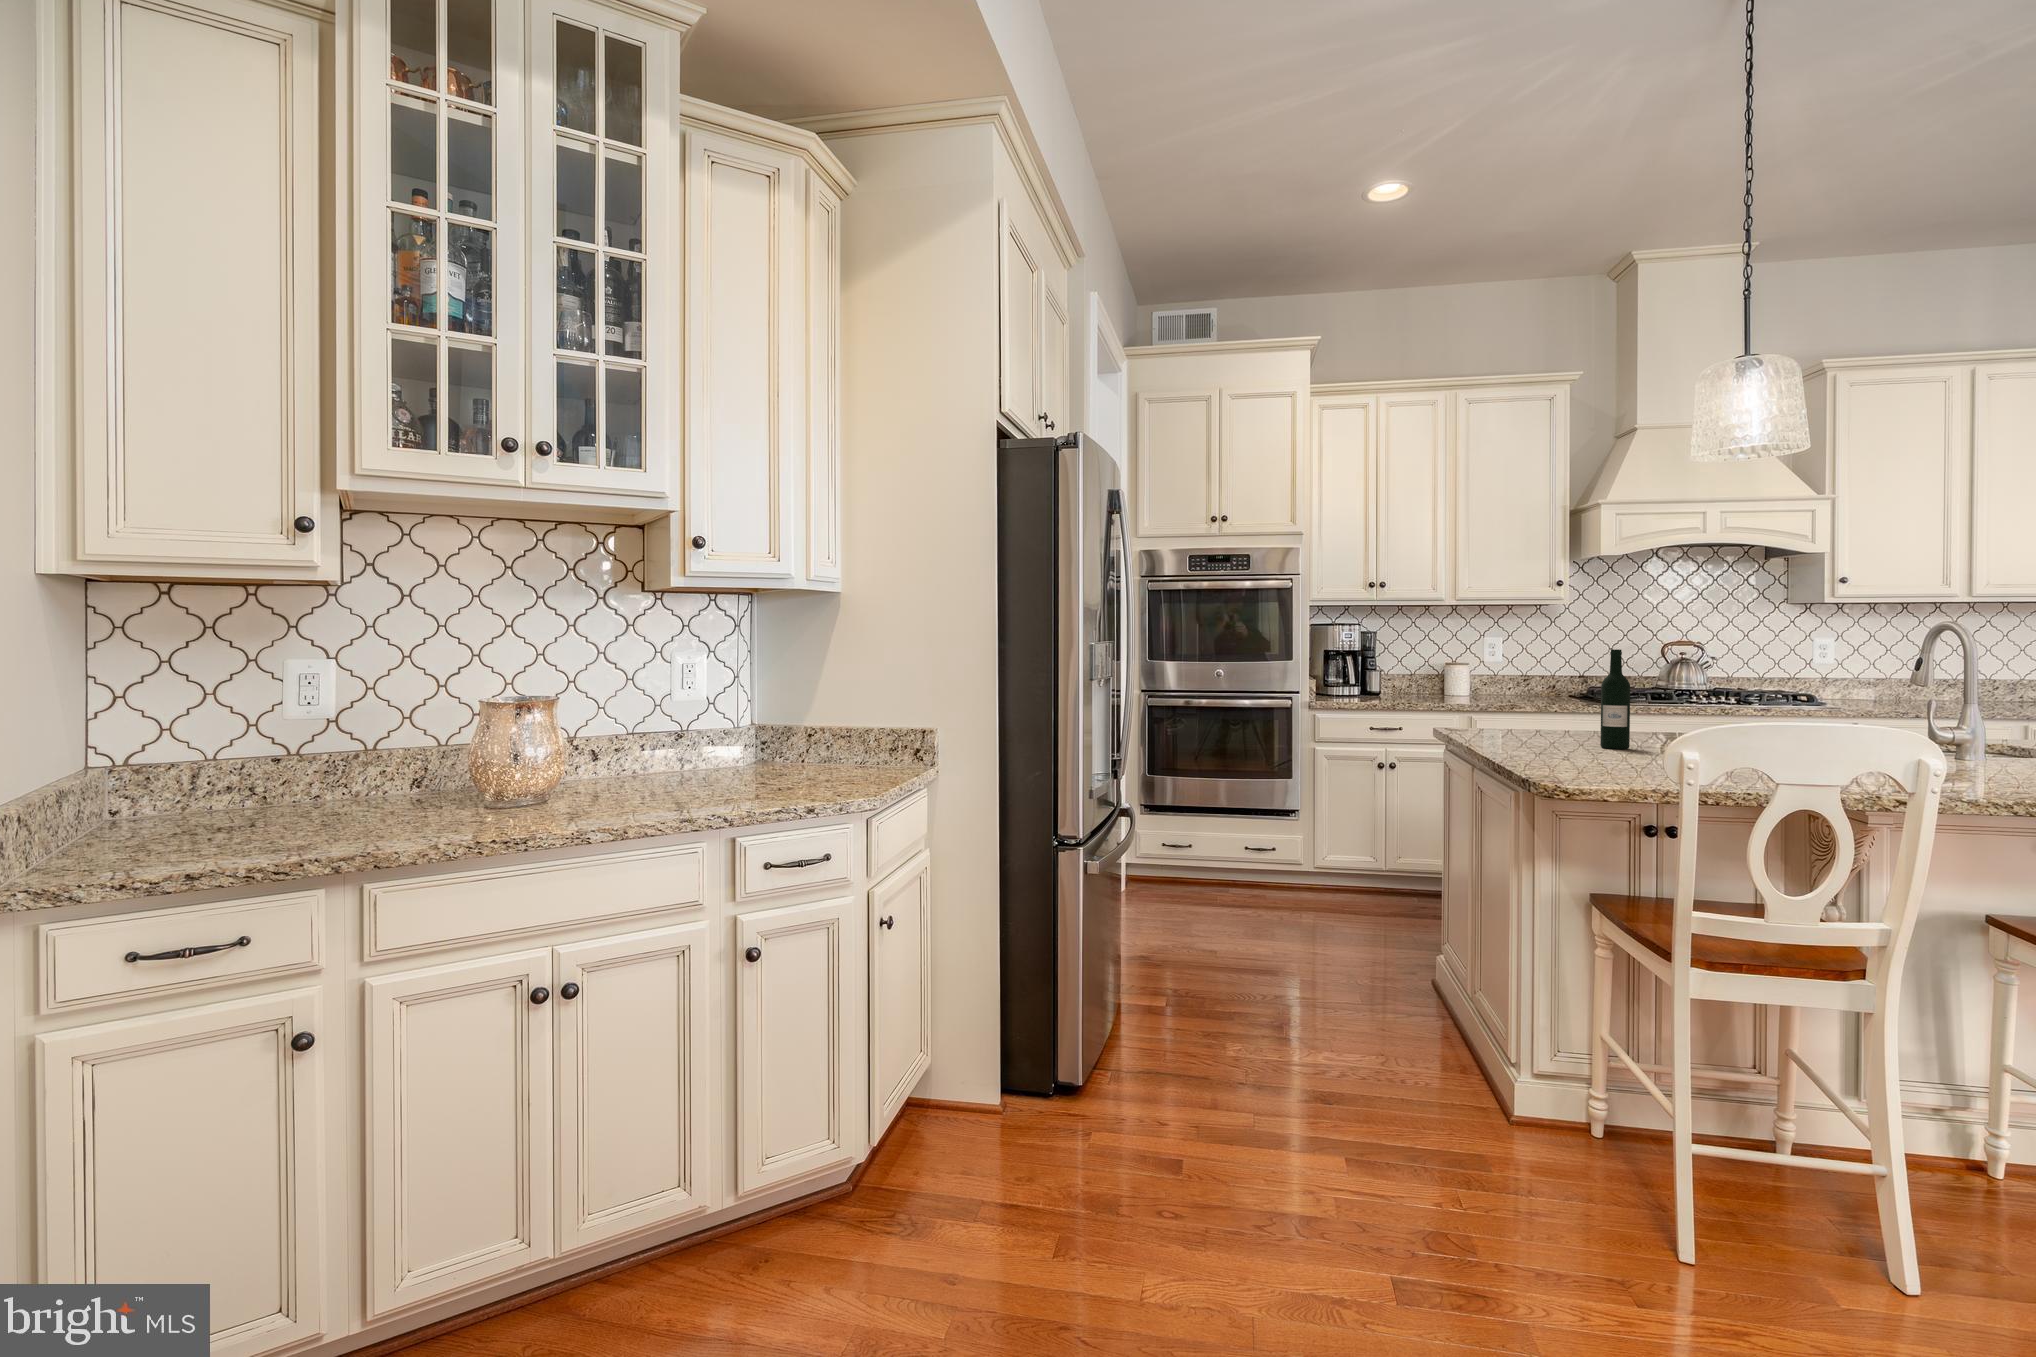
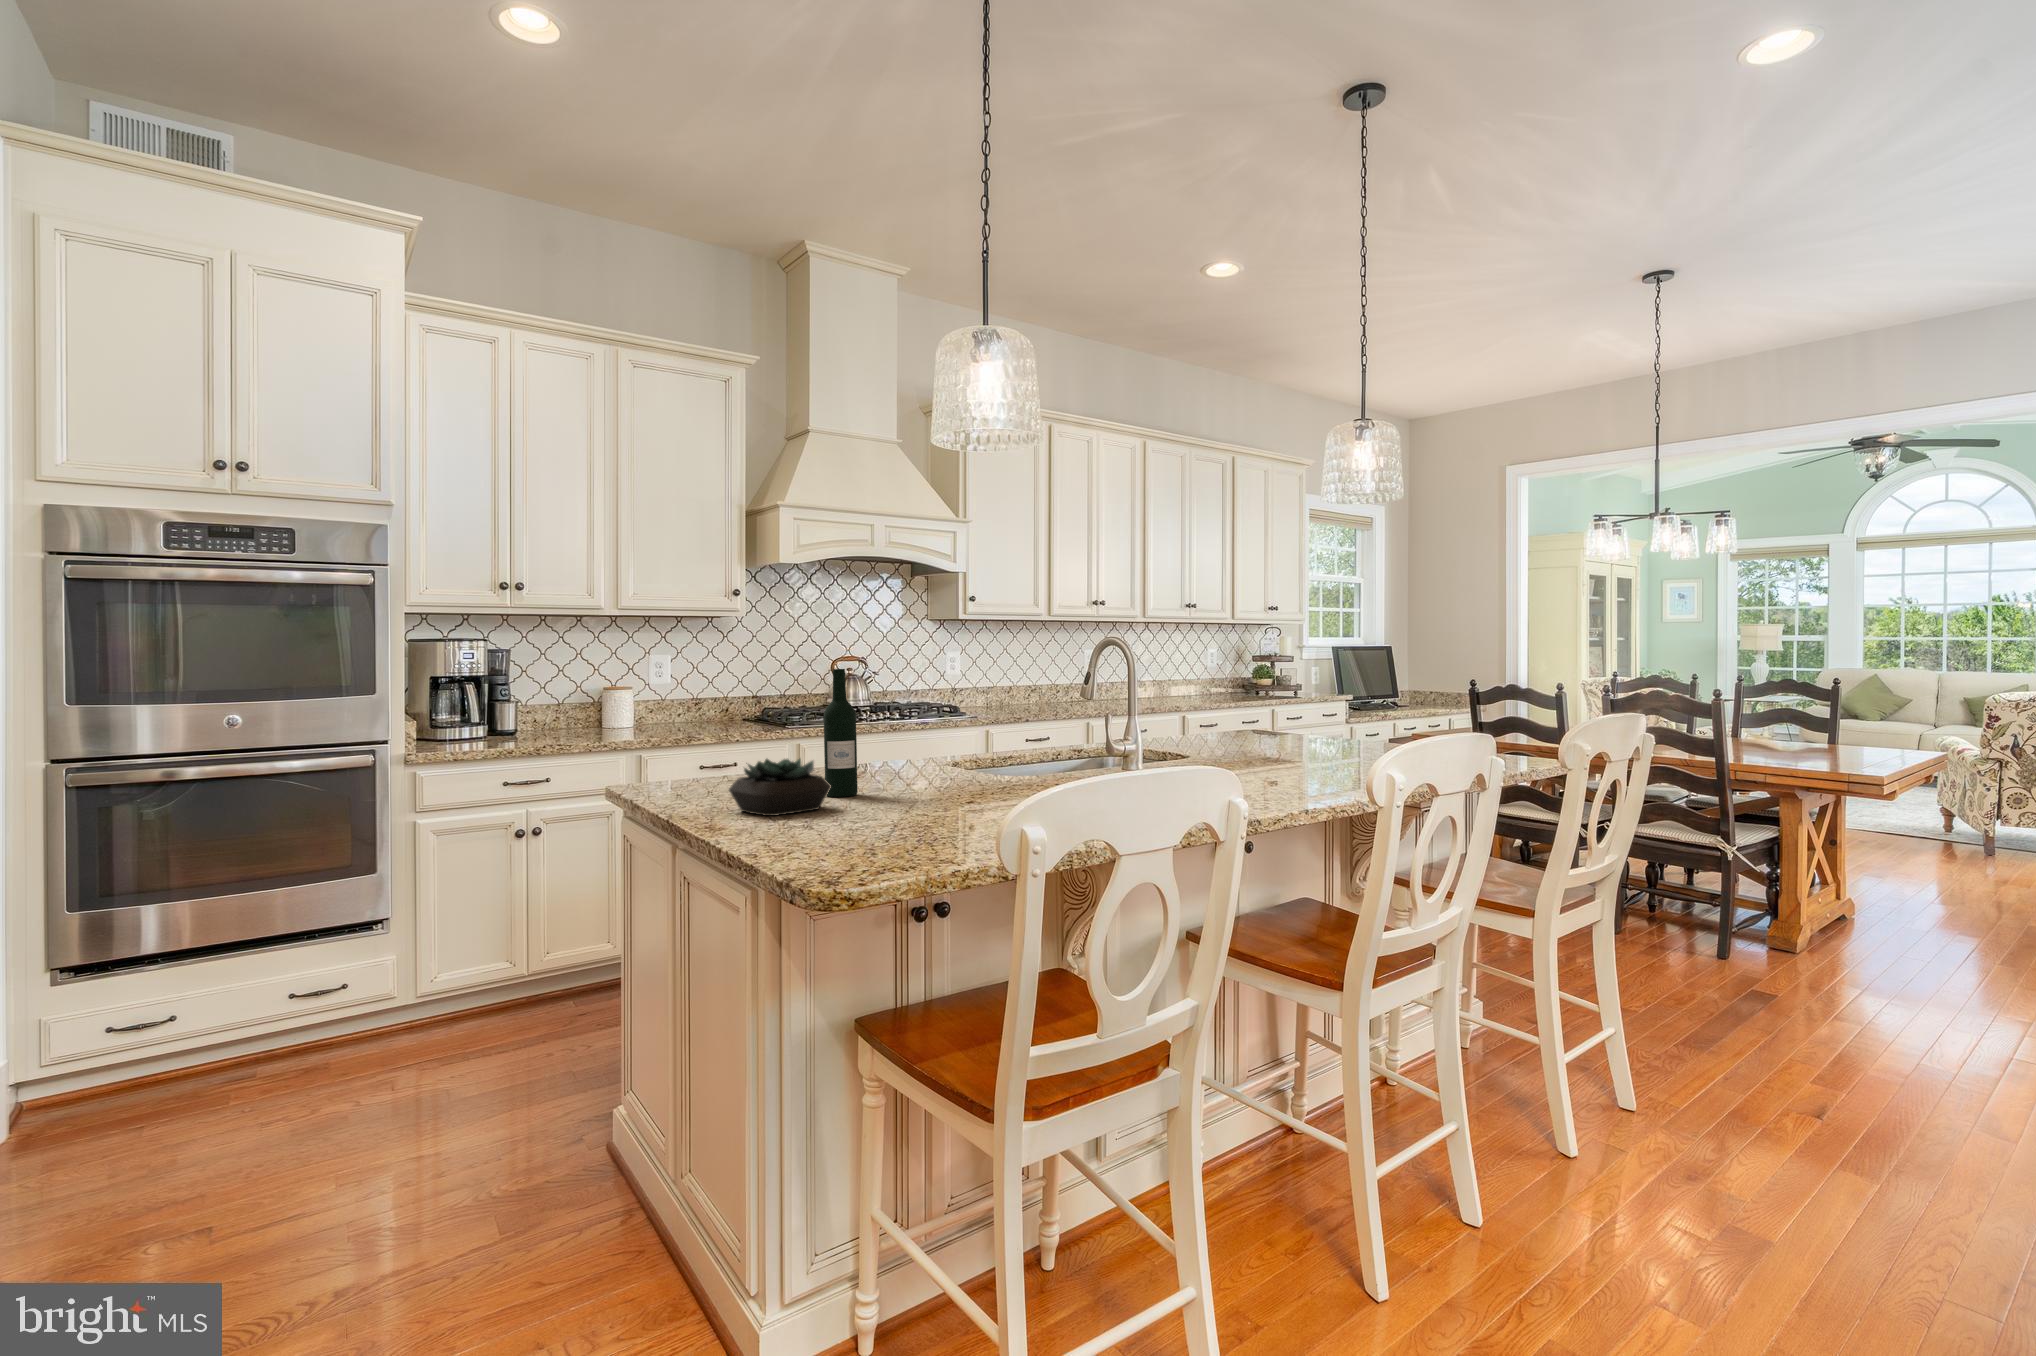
succulent plant: none [1515,713,1597,753] -> present [729,759,831,816]

